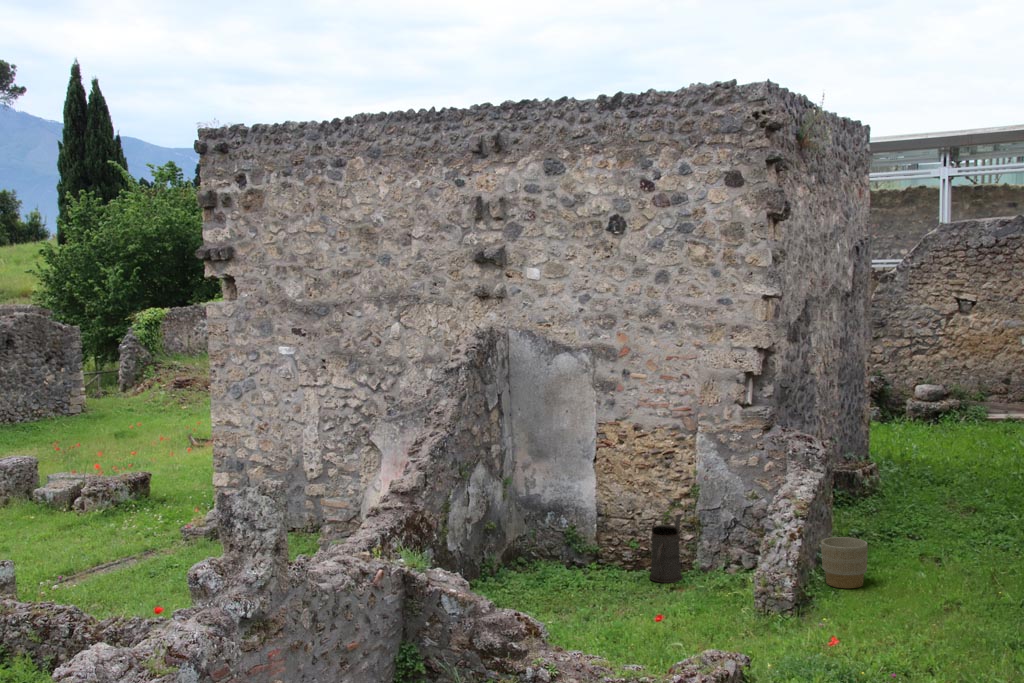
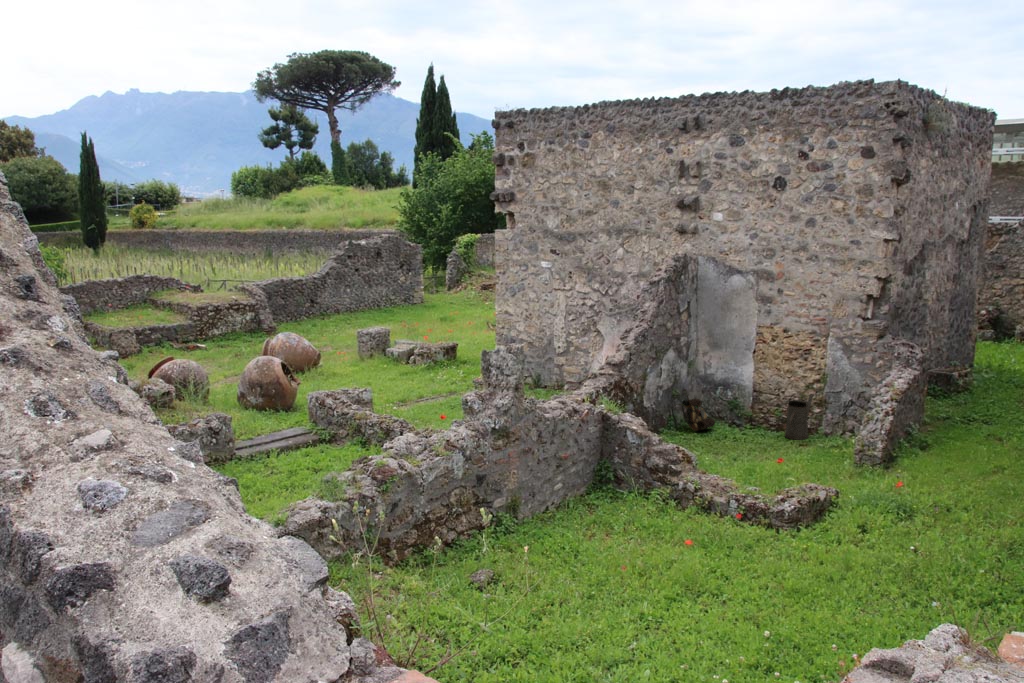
backpack: none [486,521,550,582] -> present [671,389,715,431]
planter: present [821,537,868,589] -> none [911,418,946,454]

